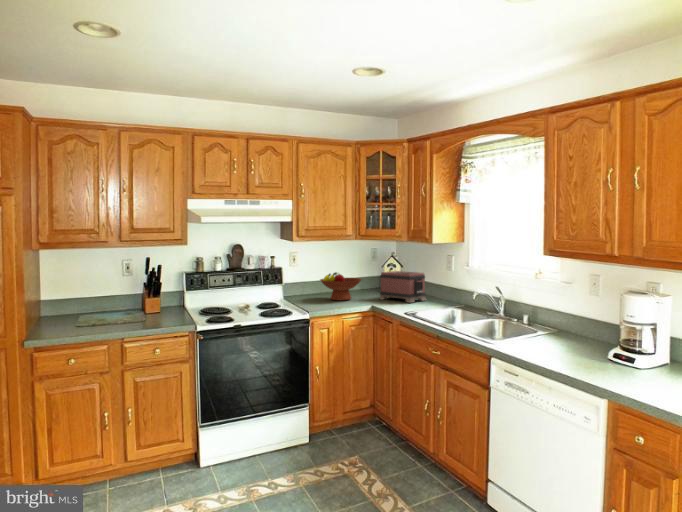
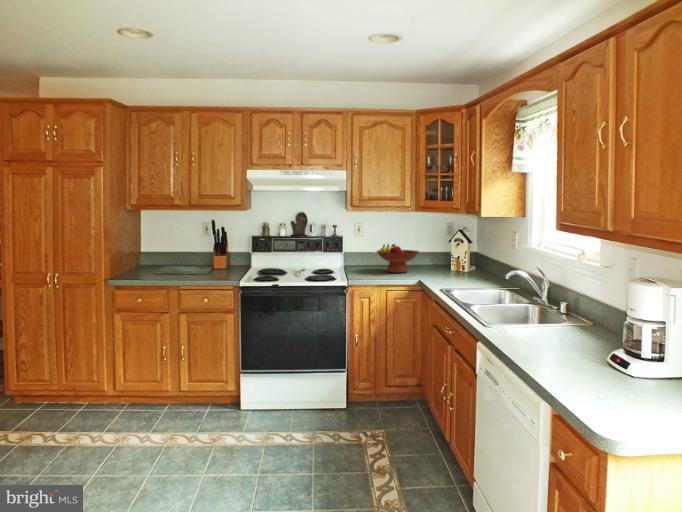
toaster: present [380,271,427,303] -> none [437,245,485,279]

